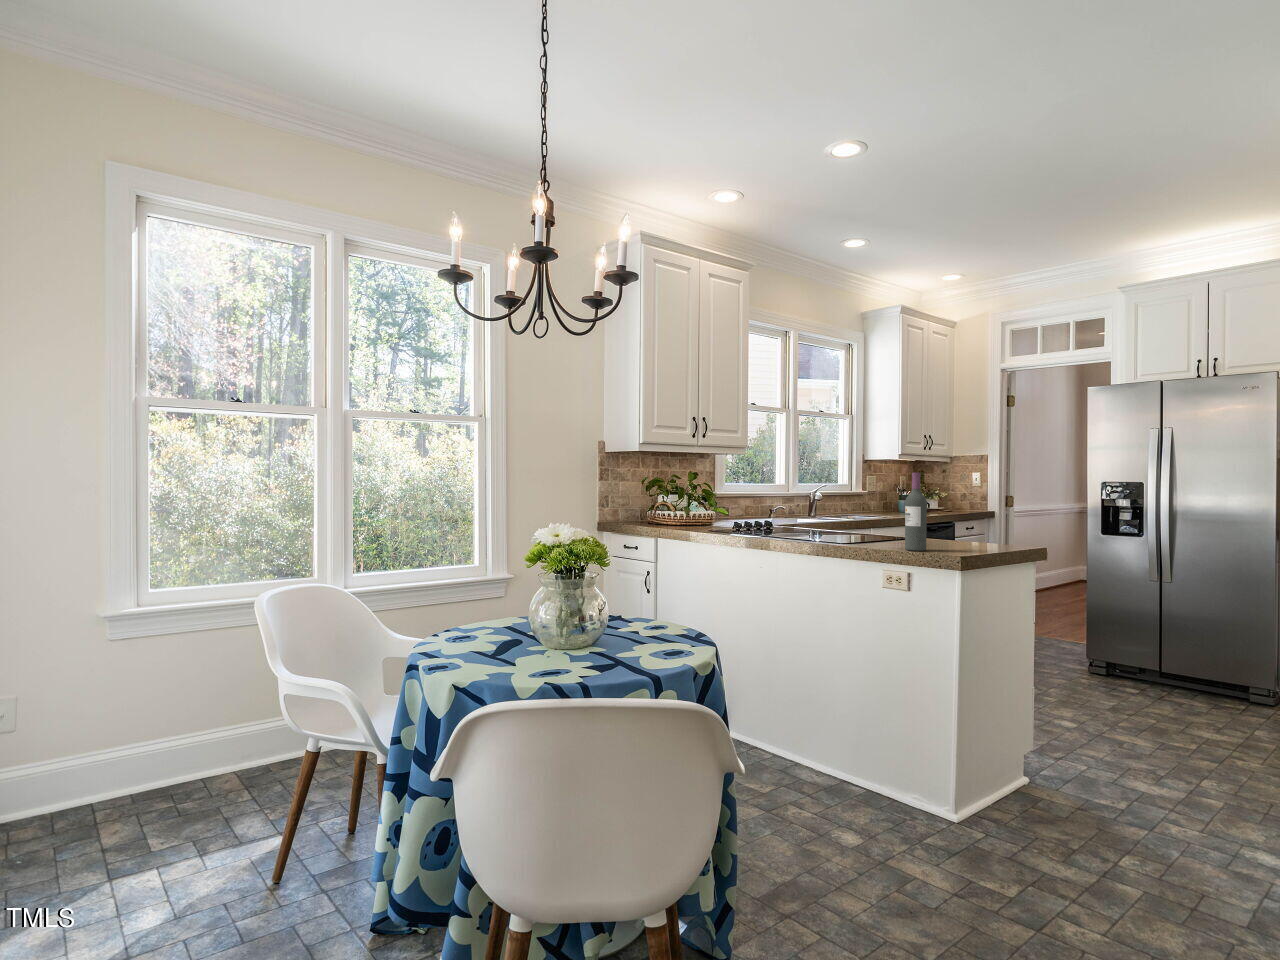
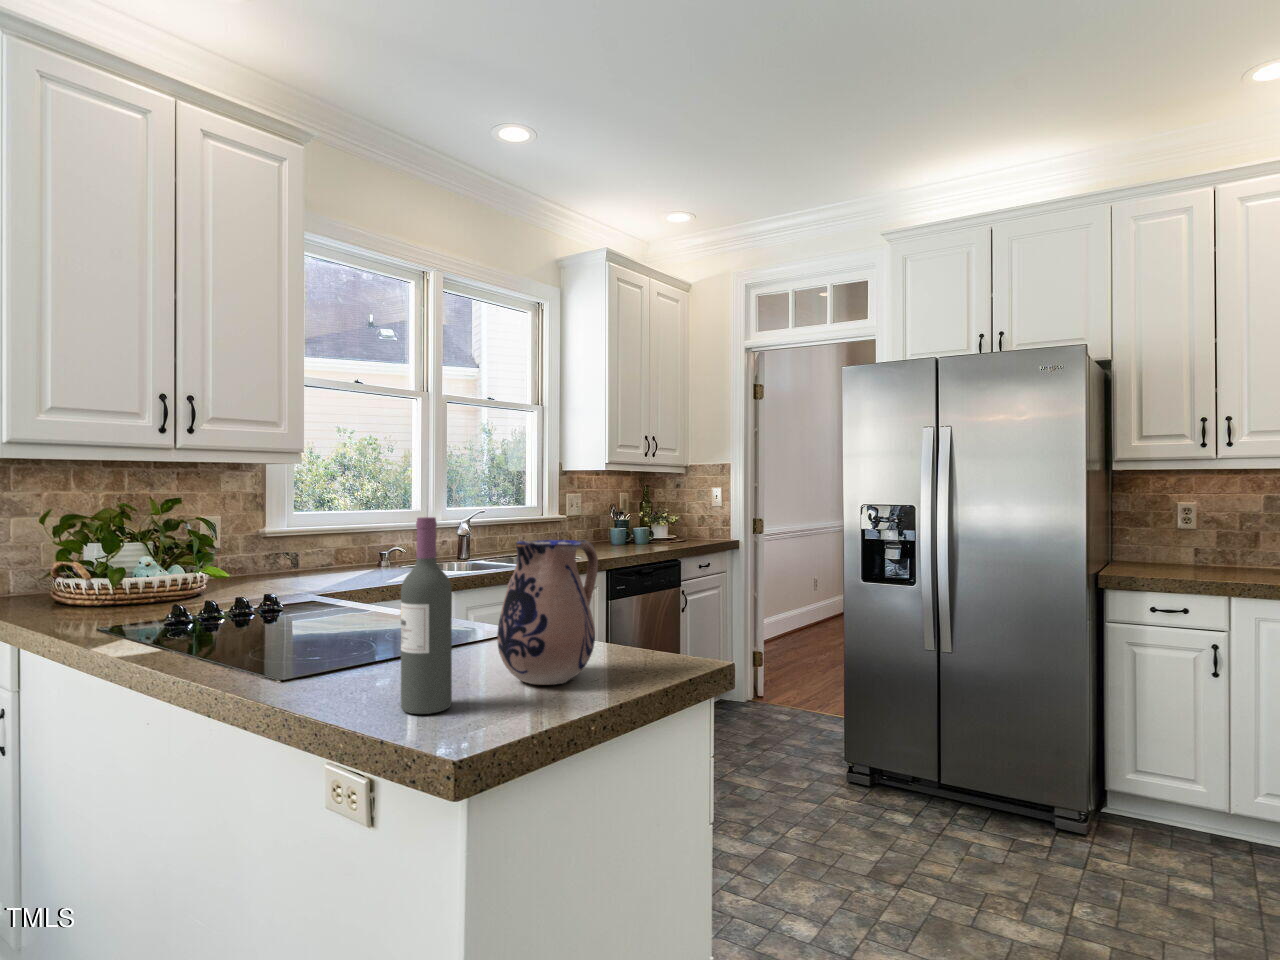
ceramic pitcher: none [932,486,979,548] -> present [497,540,598,685]

